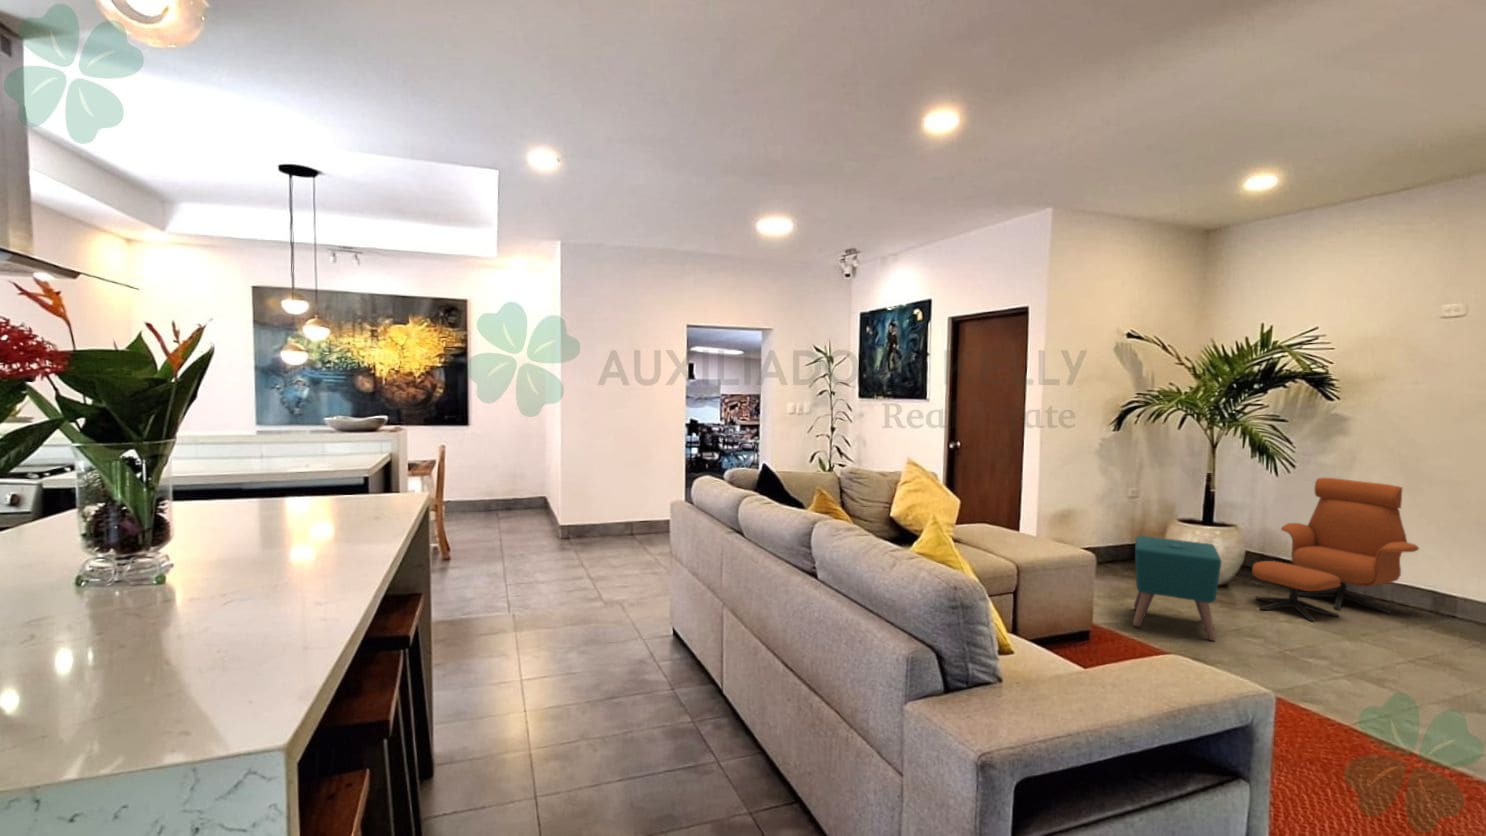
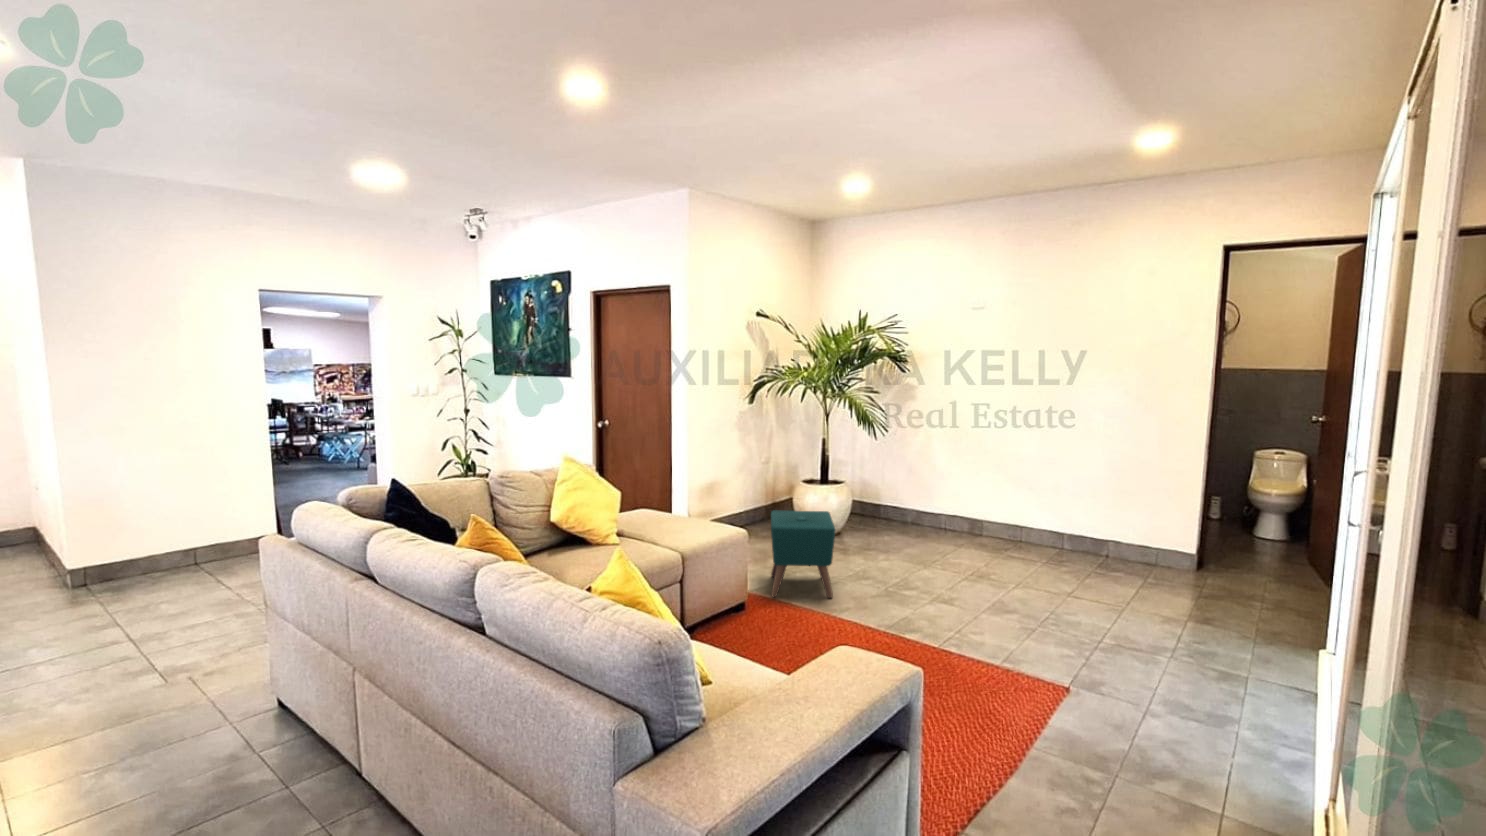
lounge chair: present [1252,478,1419,621] -> none [855,437,957,561]

